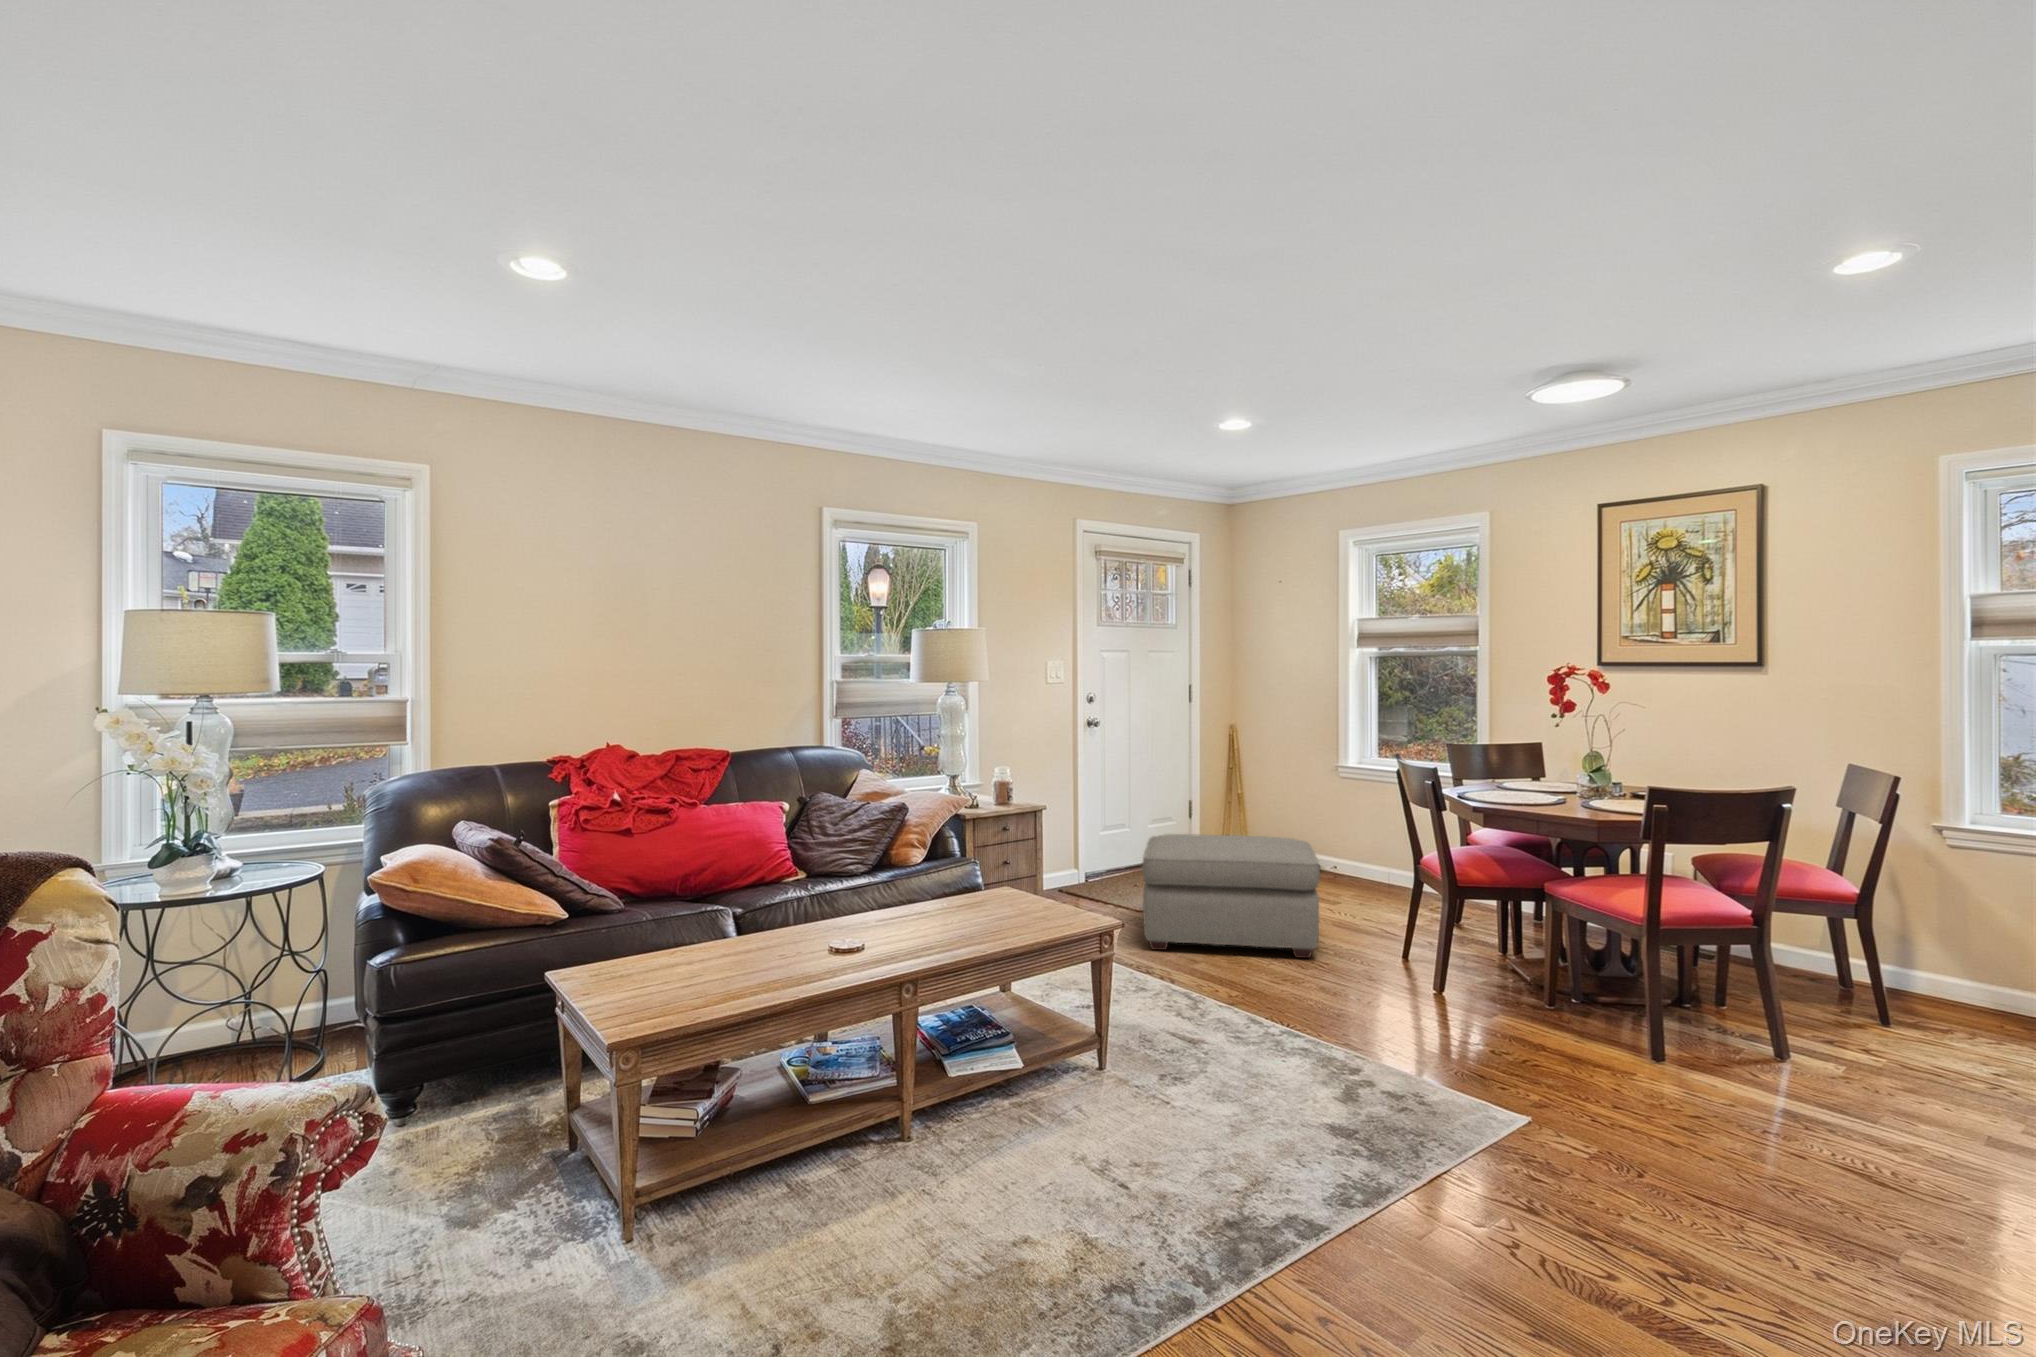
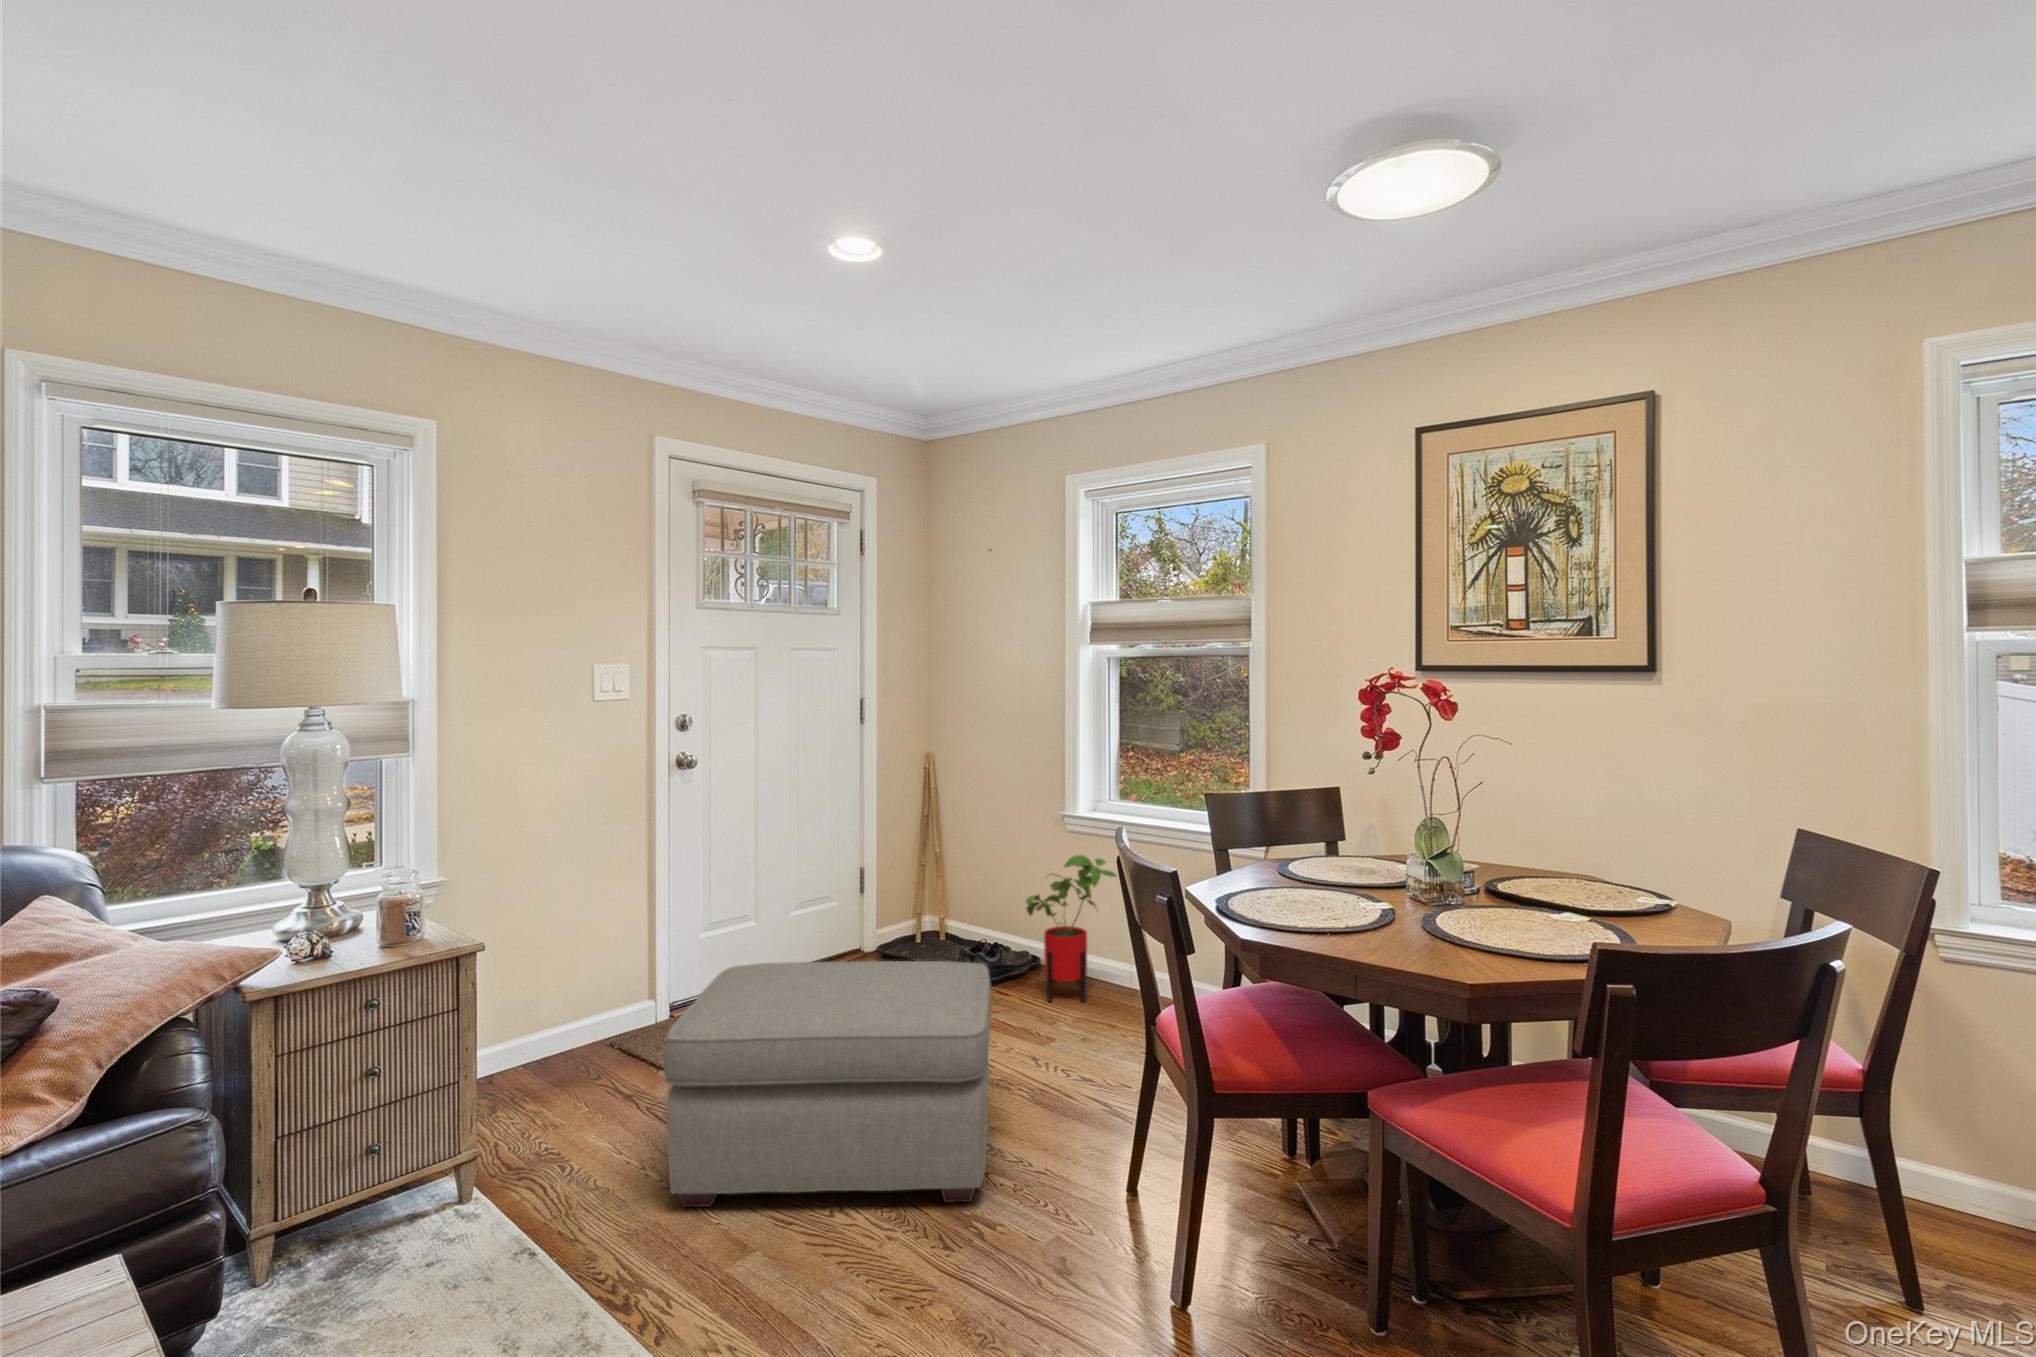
house plant: none [1315,790,1381,889] -> present [1026,855,1116,1002]

